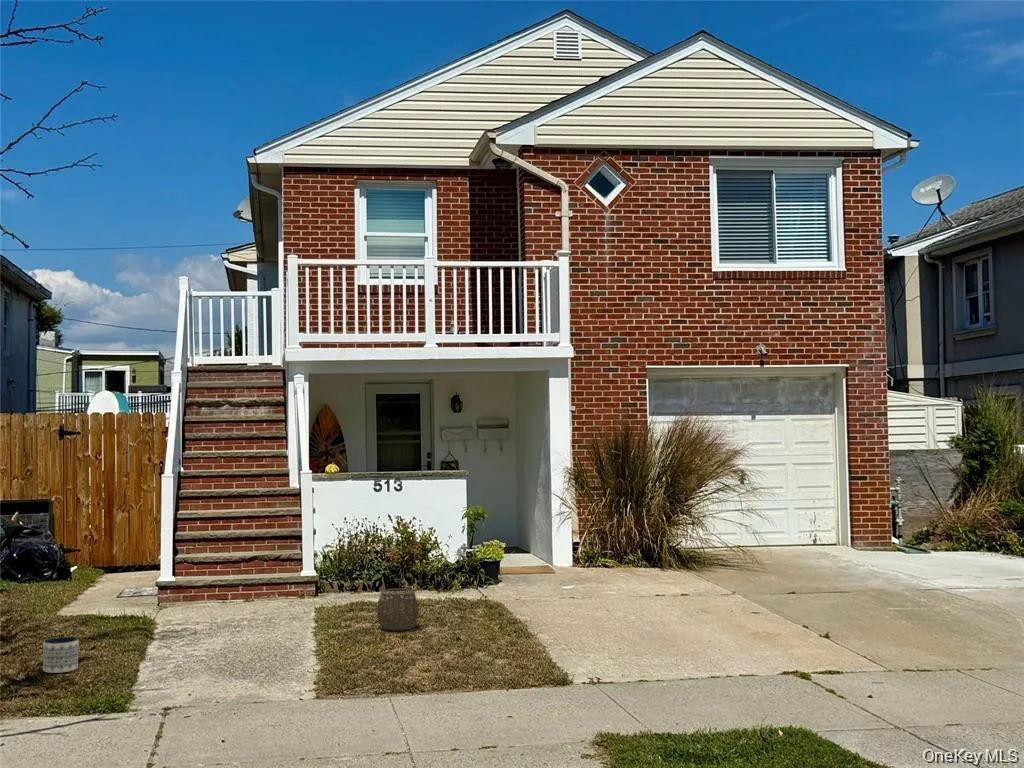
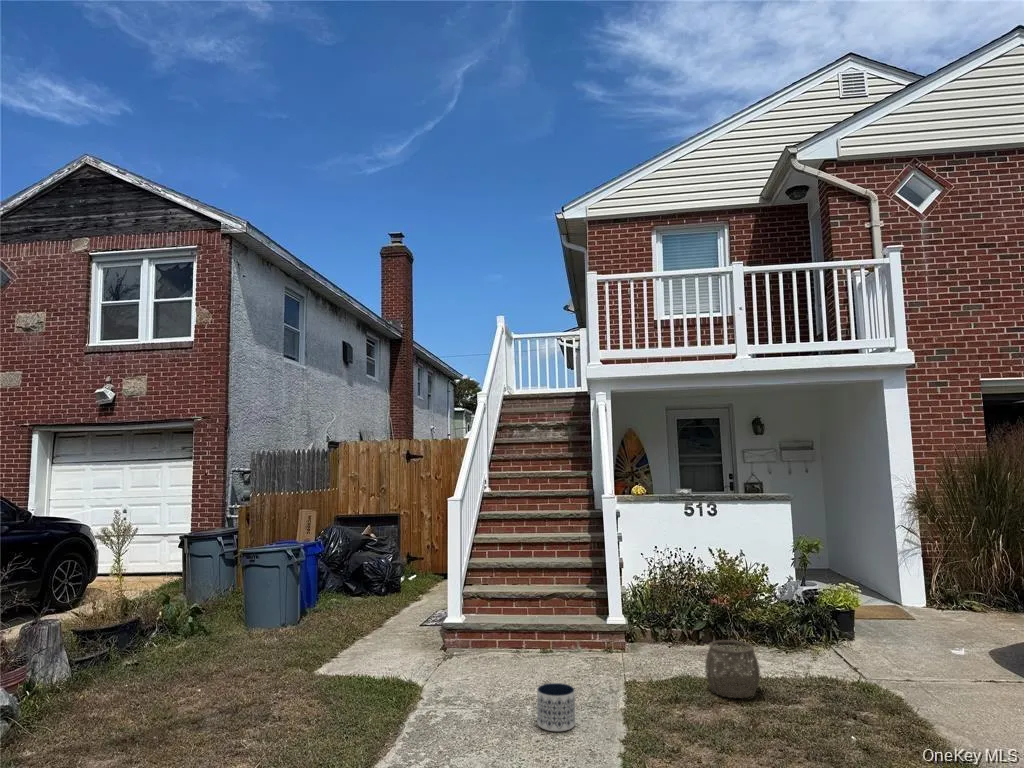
planter: present [43,637,78,673] -> present [537,683,575,731]

